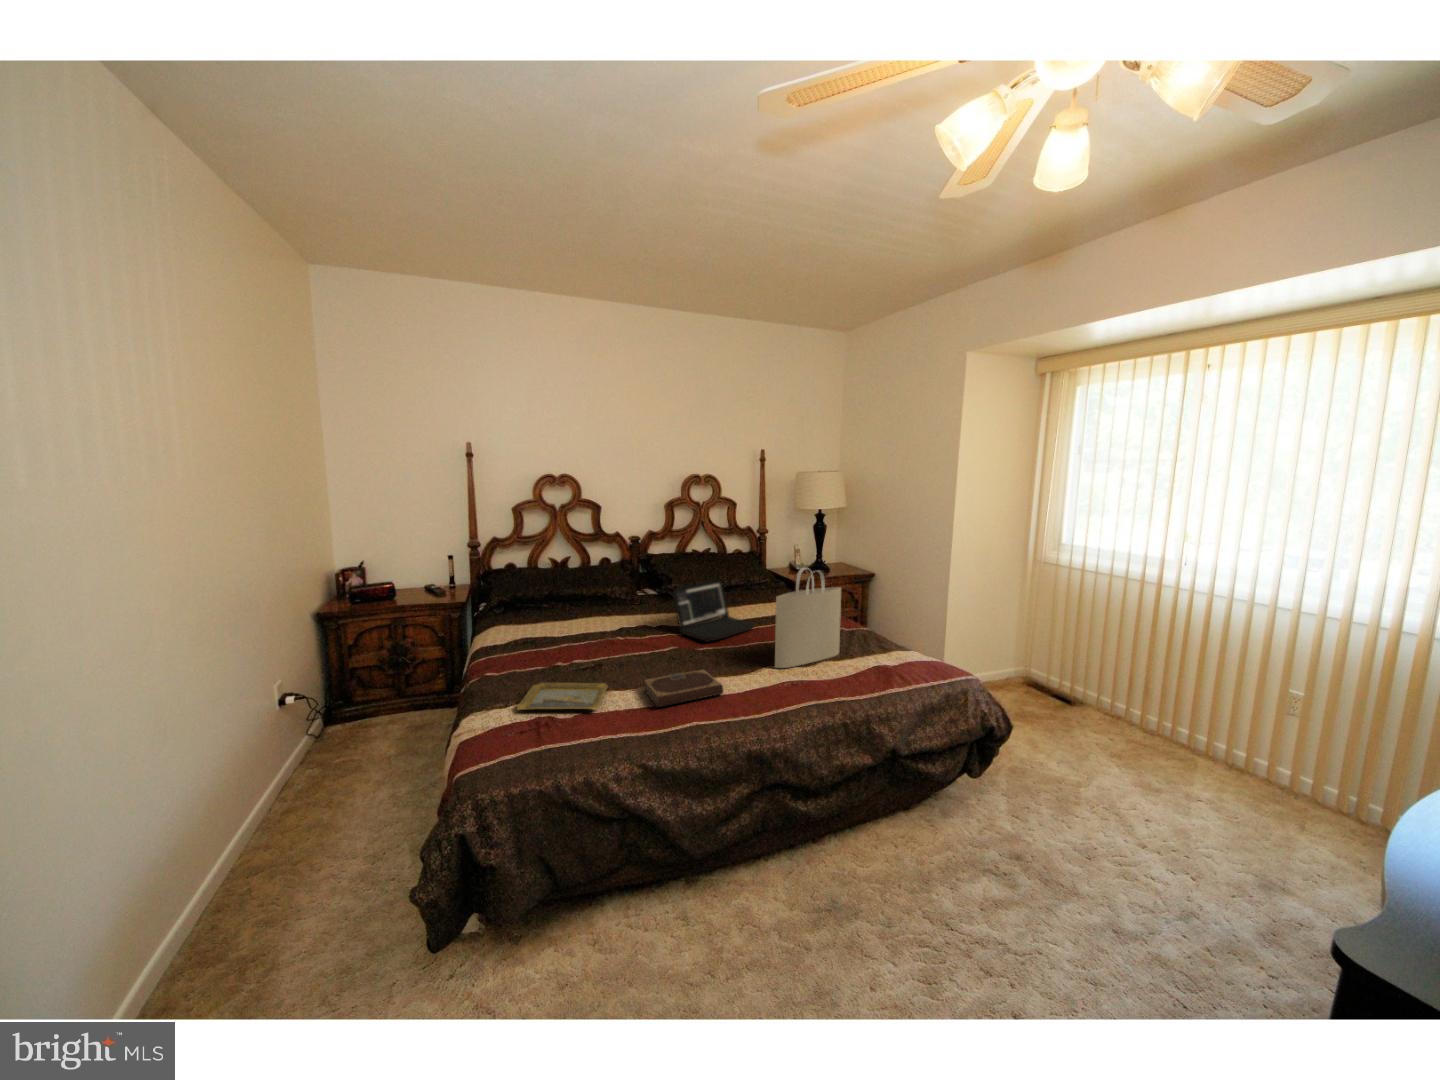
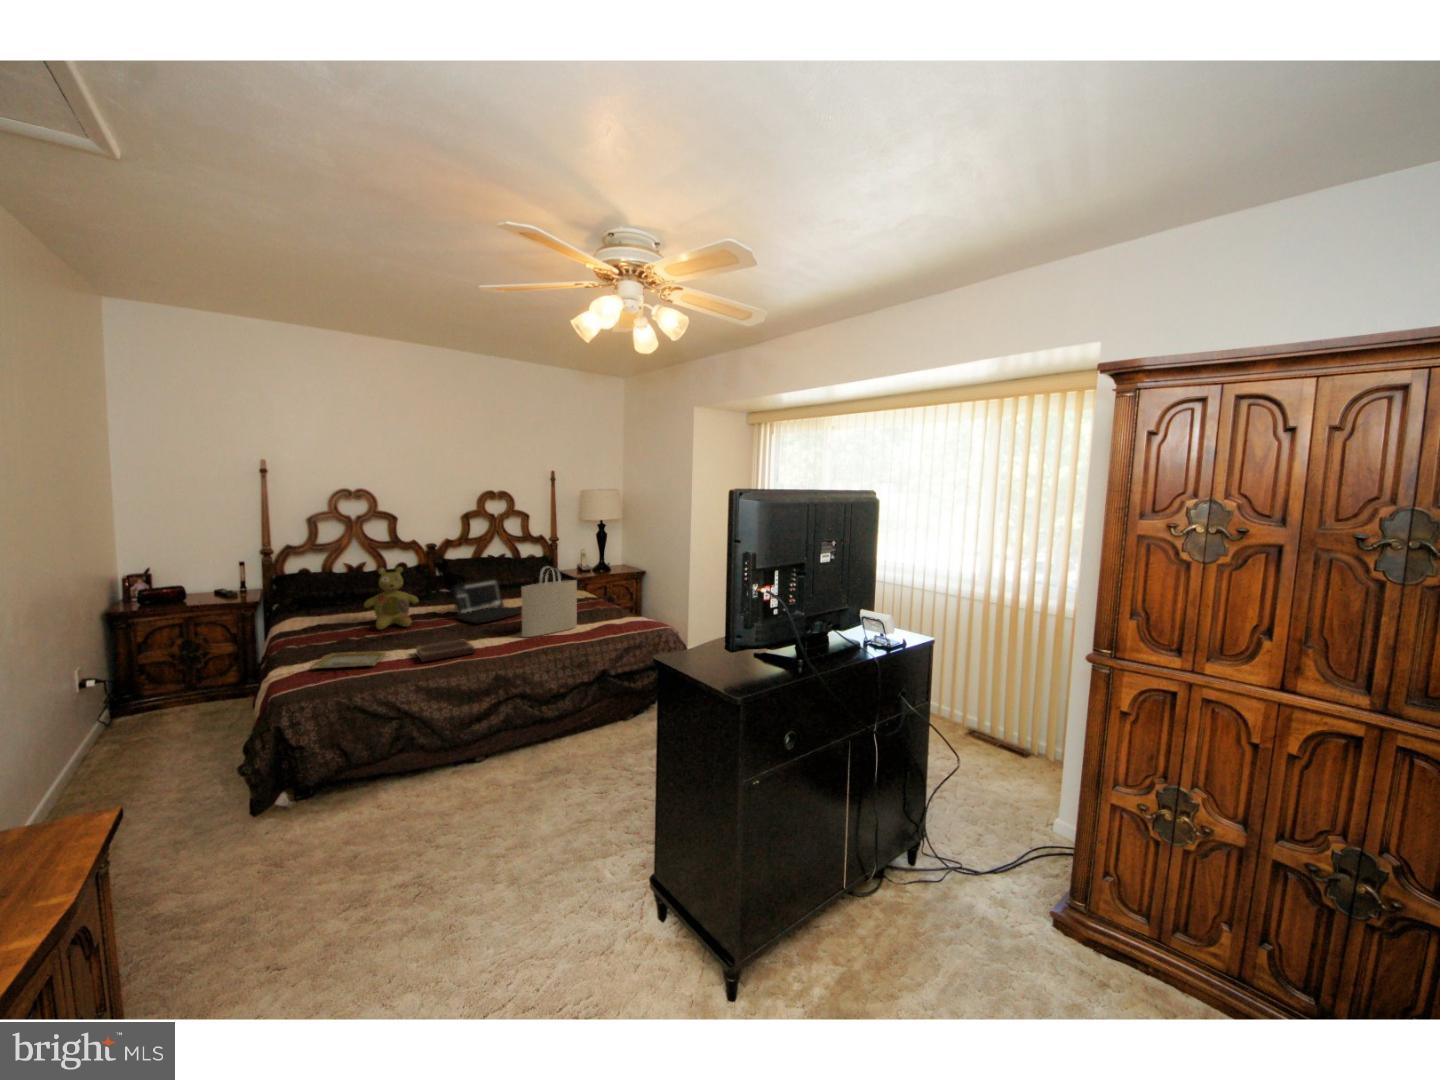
stuffed bear: none [573,564,634,645] -> present [364,567,418,630]

